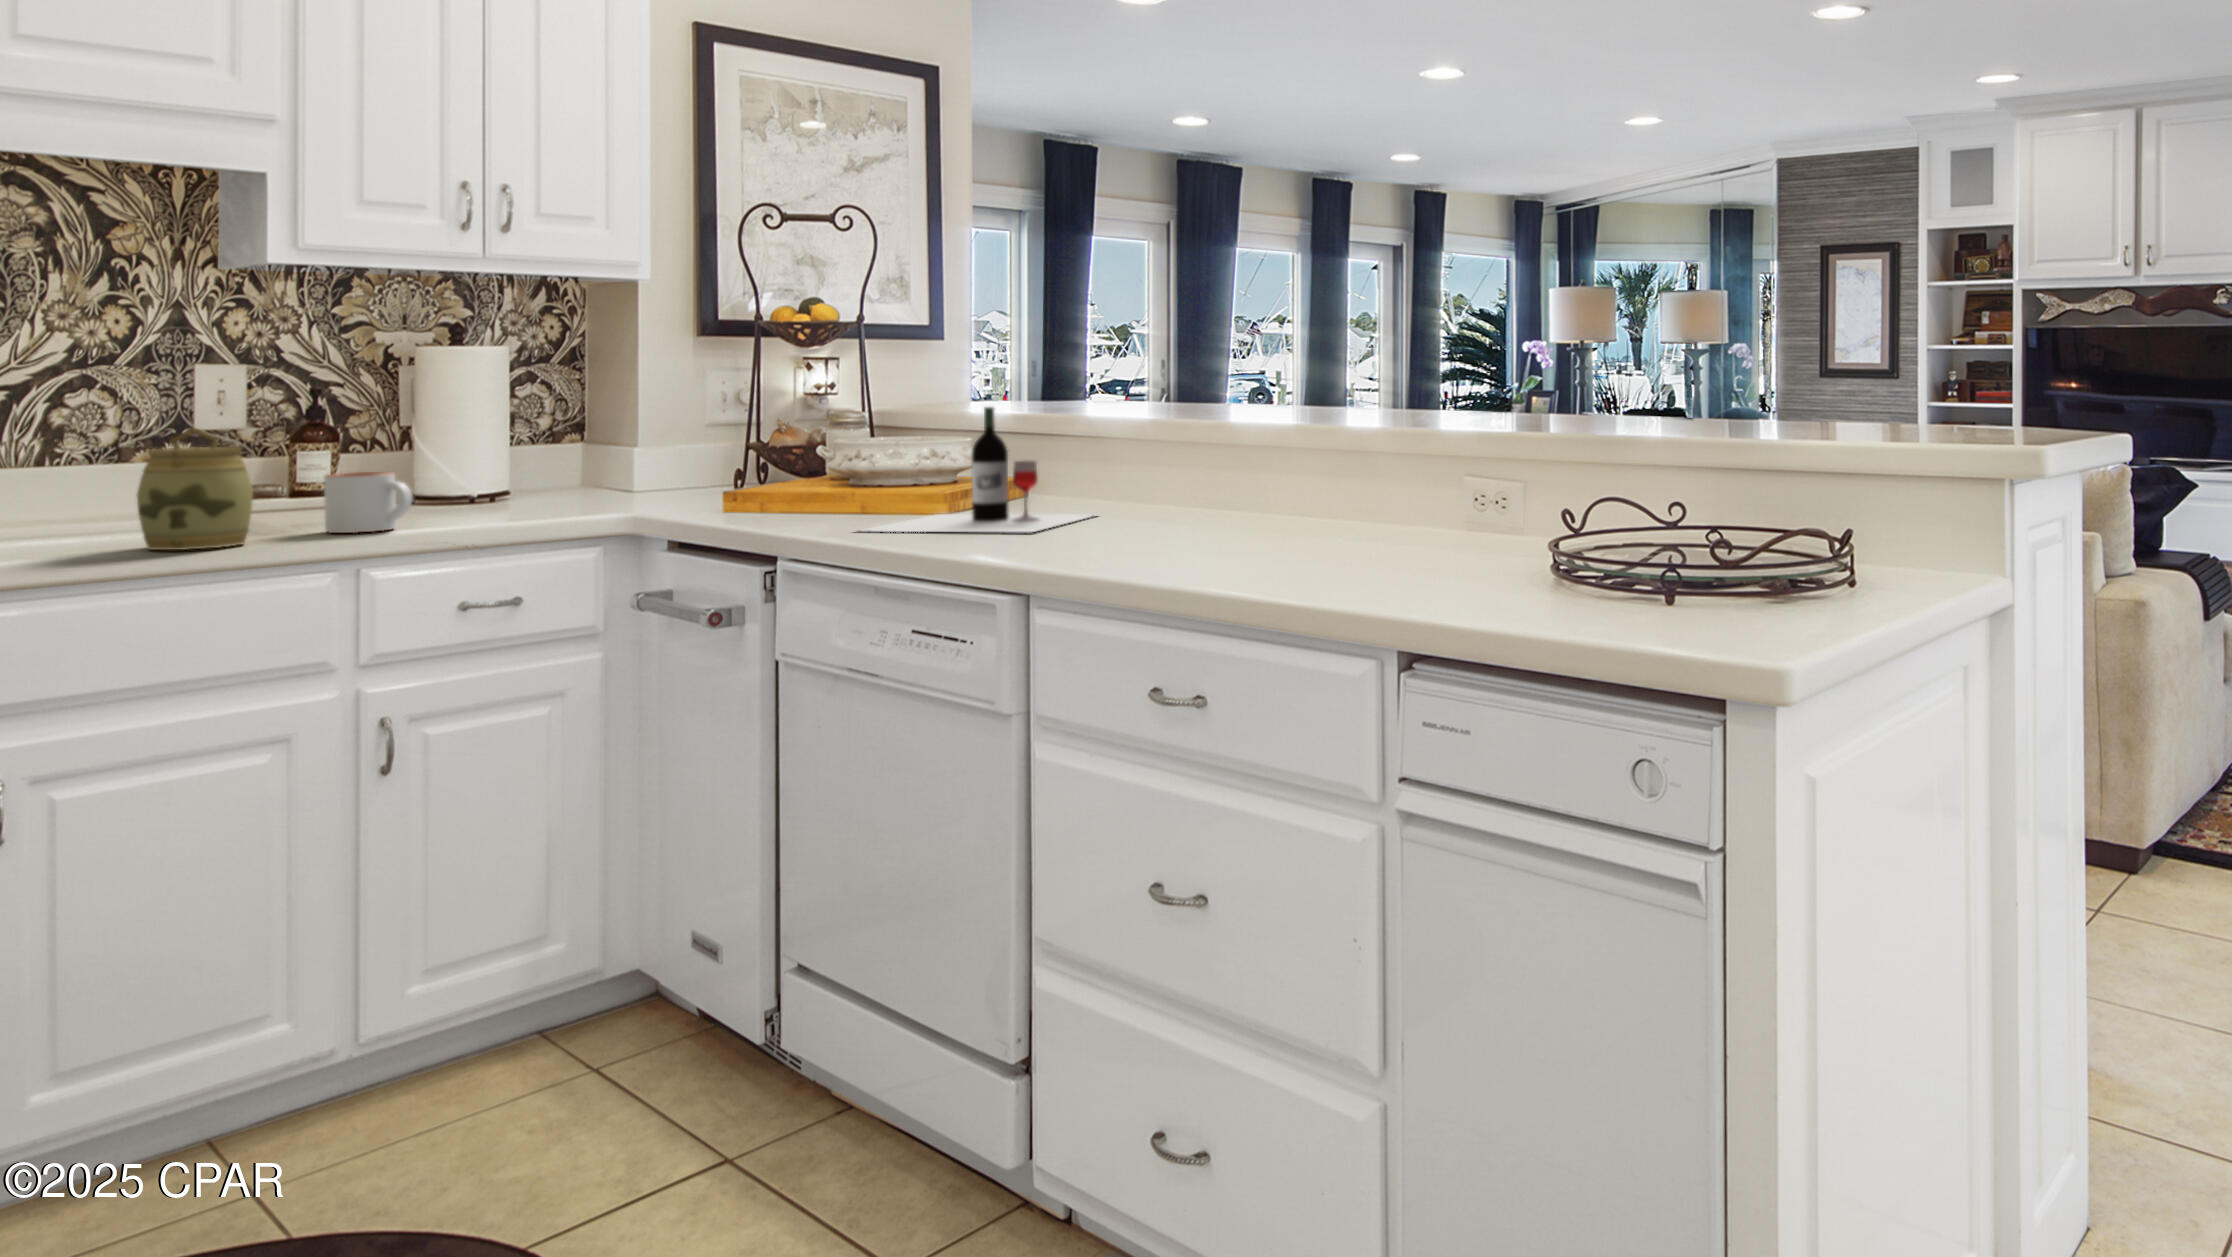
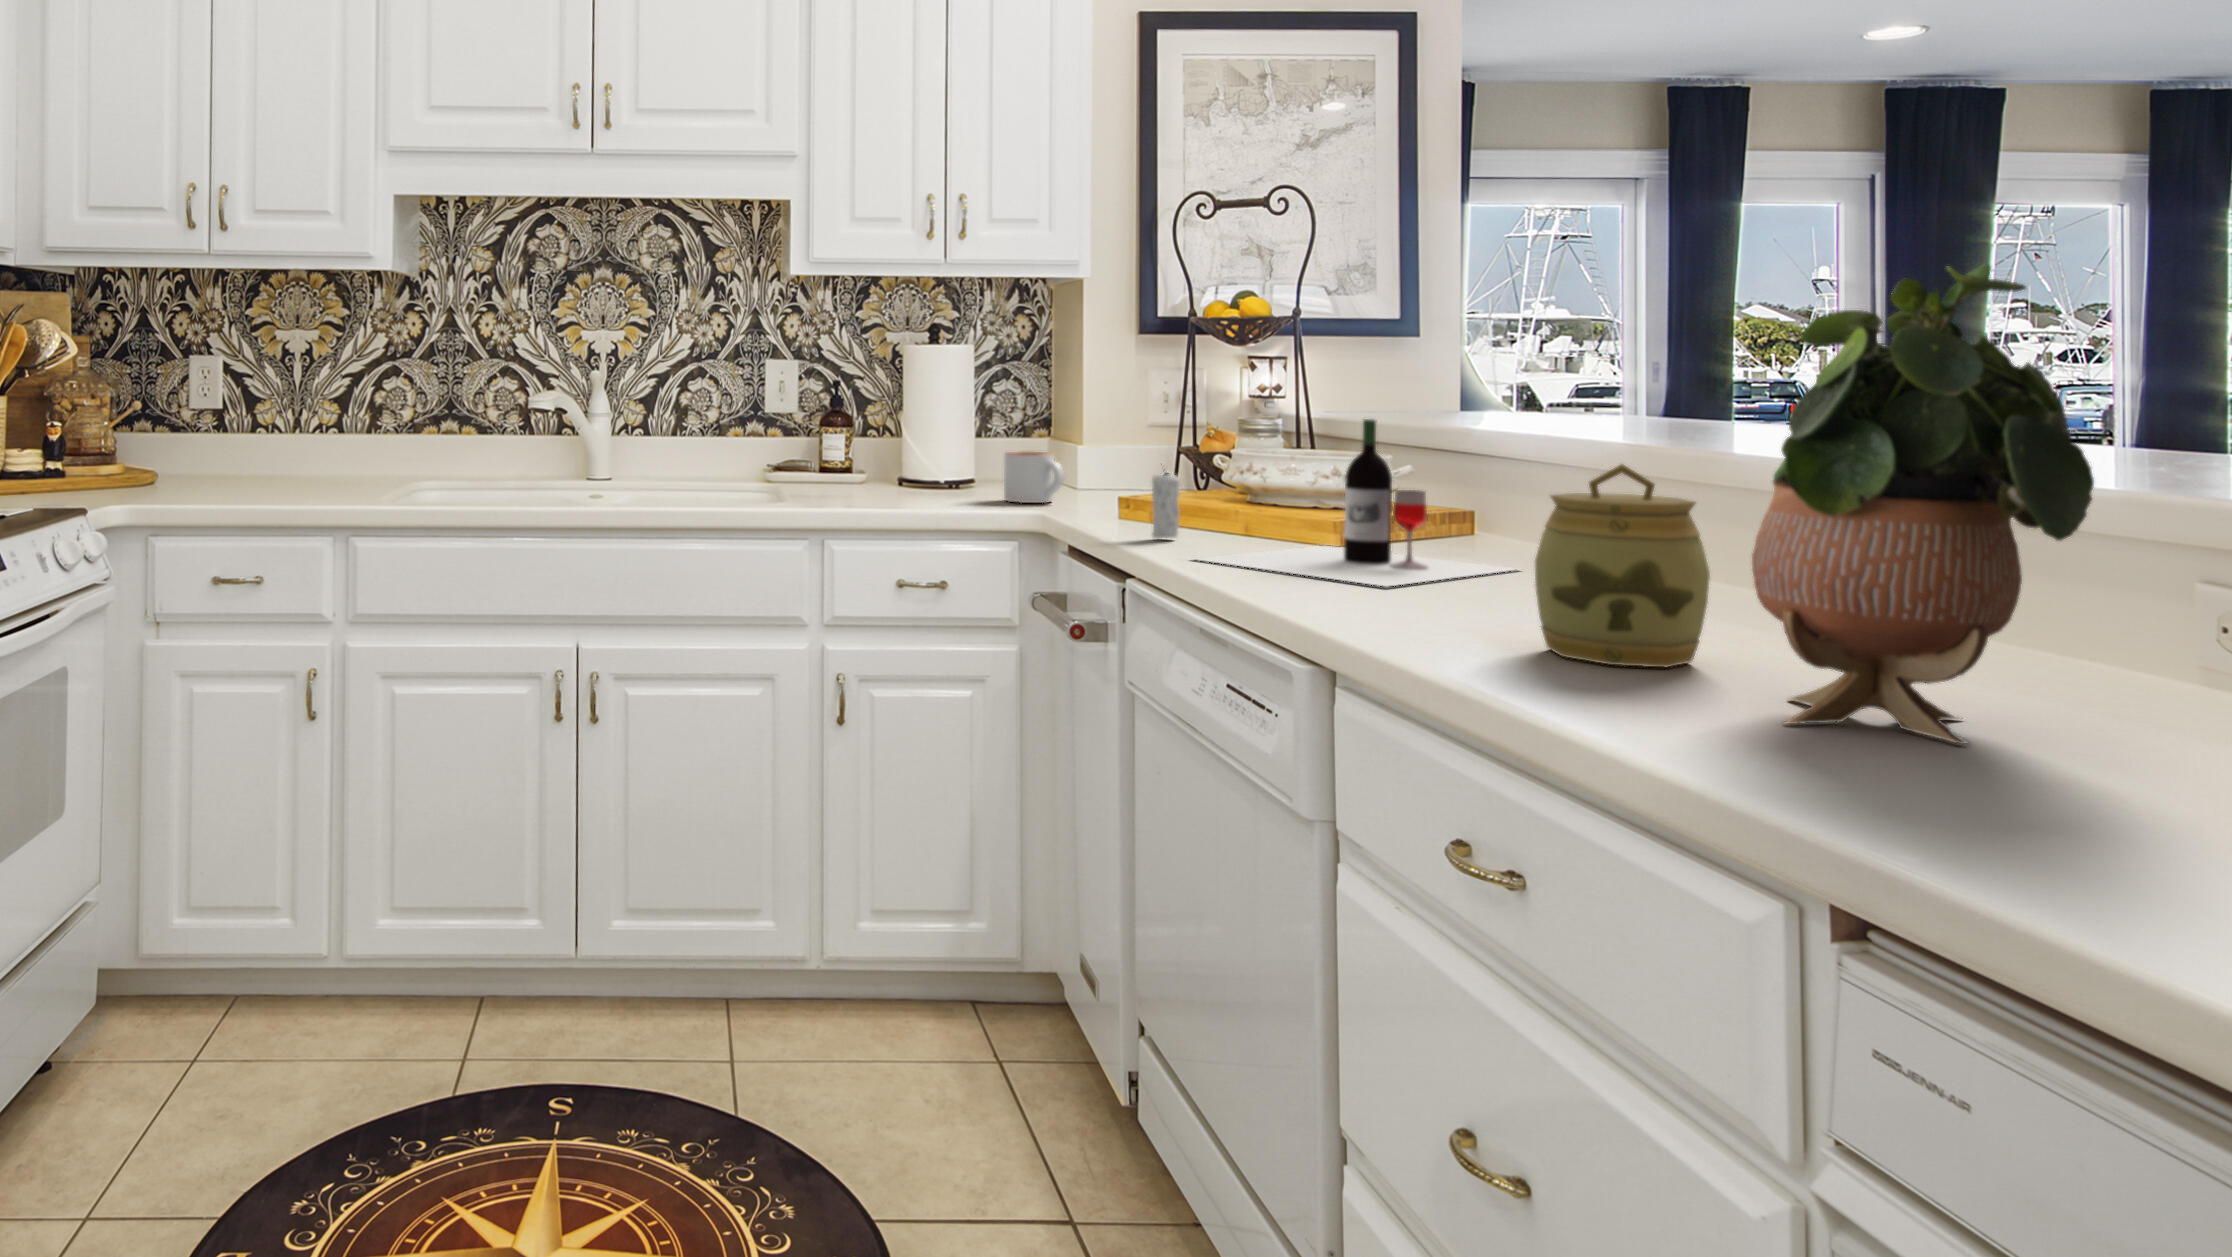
potted plant: none [1314,303,1465,567] -> present [1752,264,2094,744]
jar: present [137,428,253,550] -> present [1535,464,1710,667]
candle: none [786,451,815,521] -> present [1152,474,1180,538]
mug: present [324,472,412,533] -> present [1004,452,1065,503]

